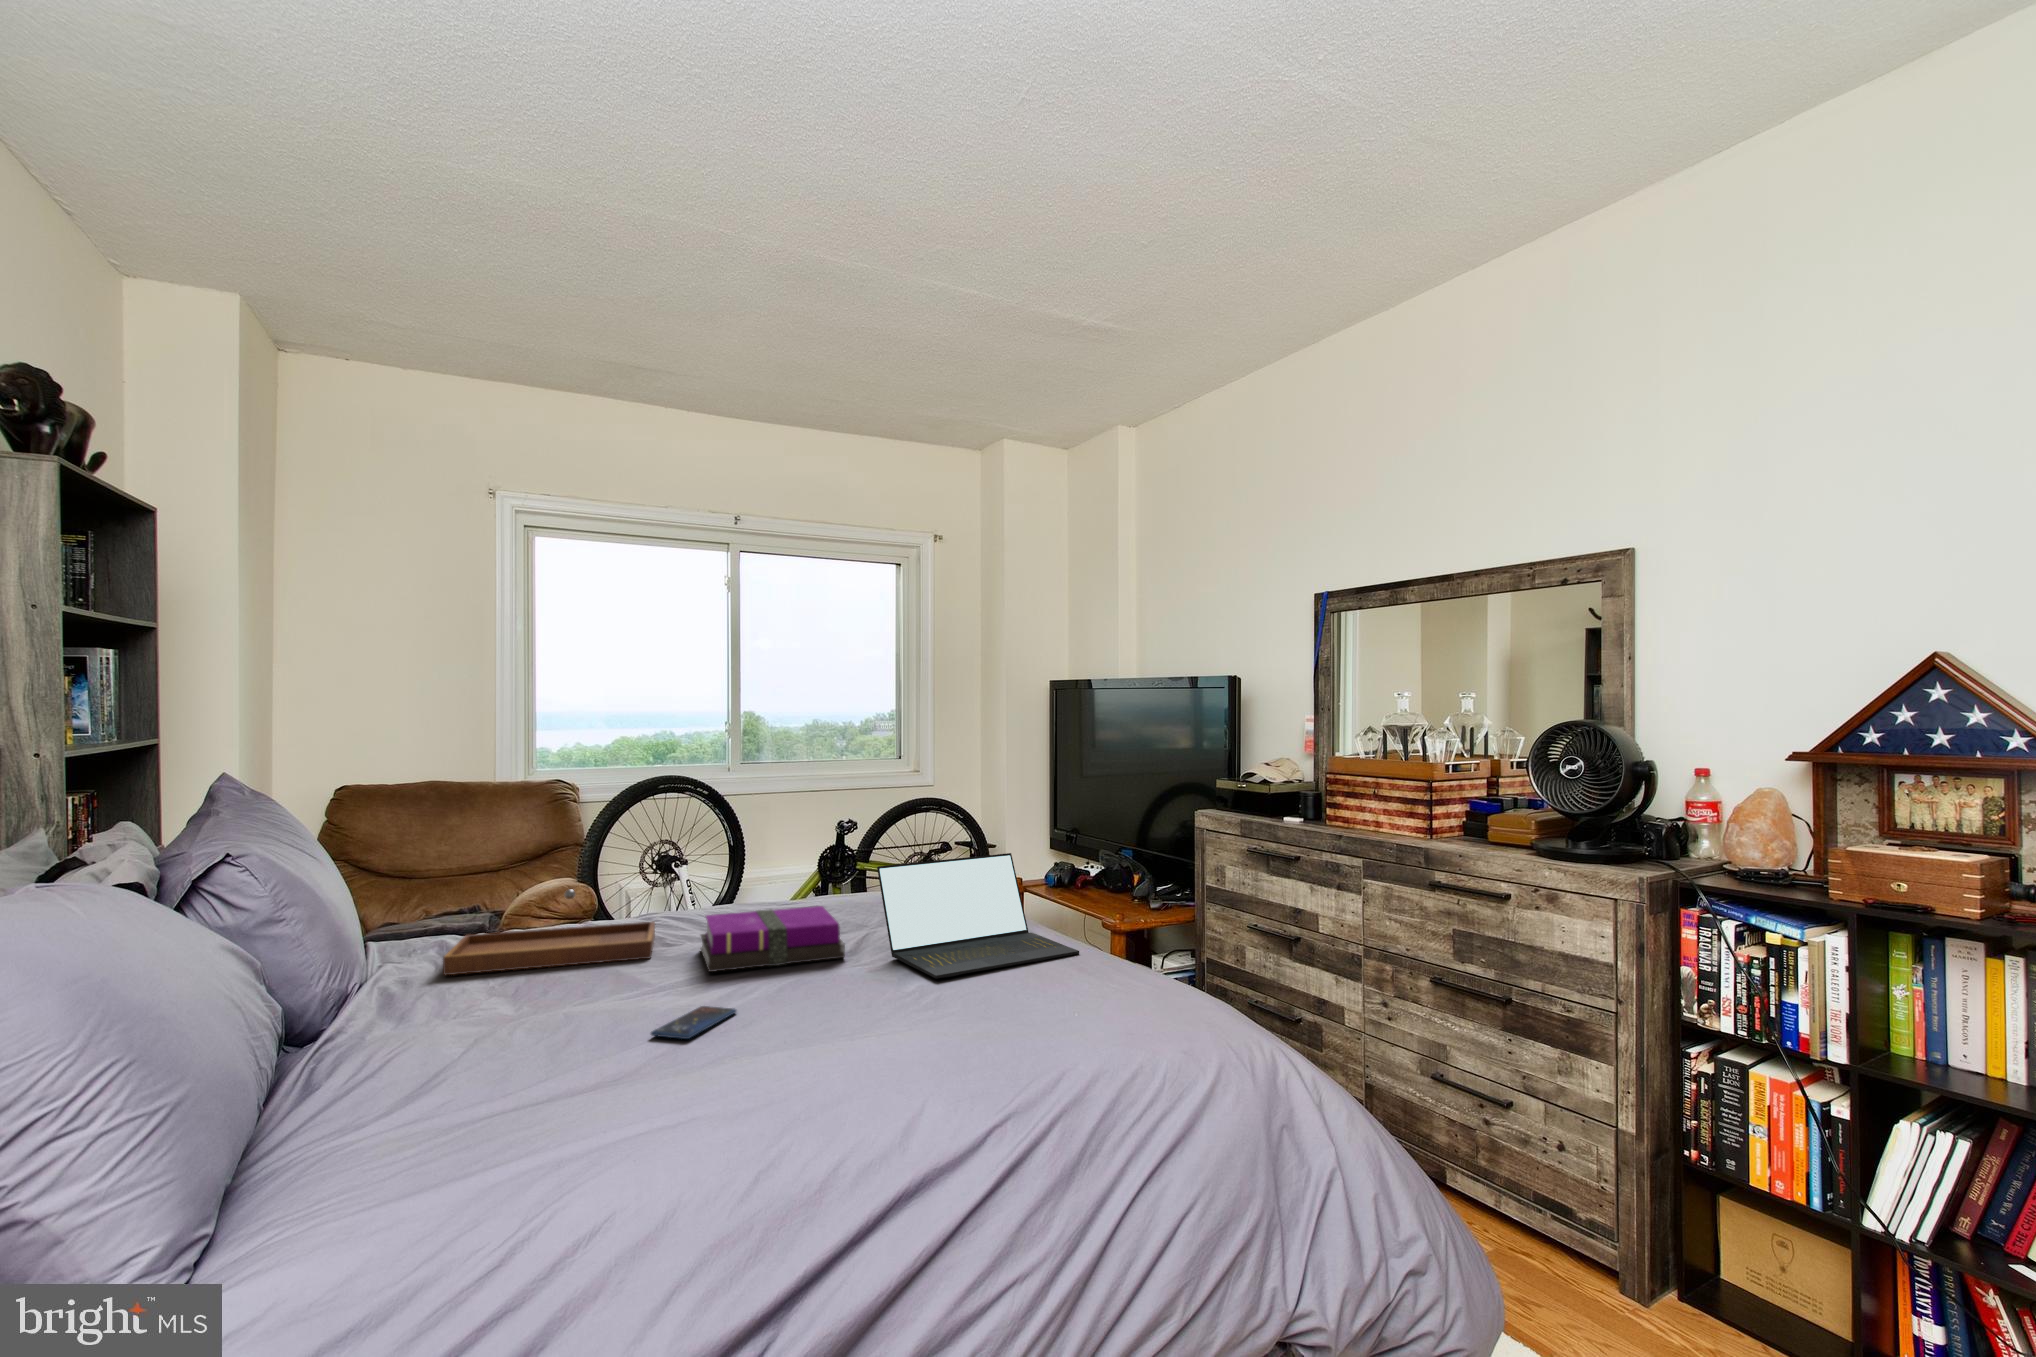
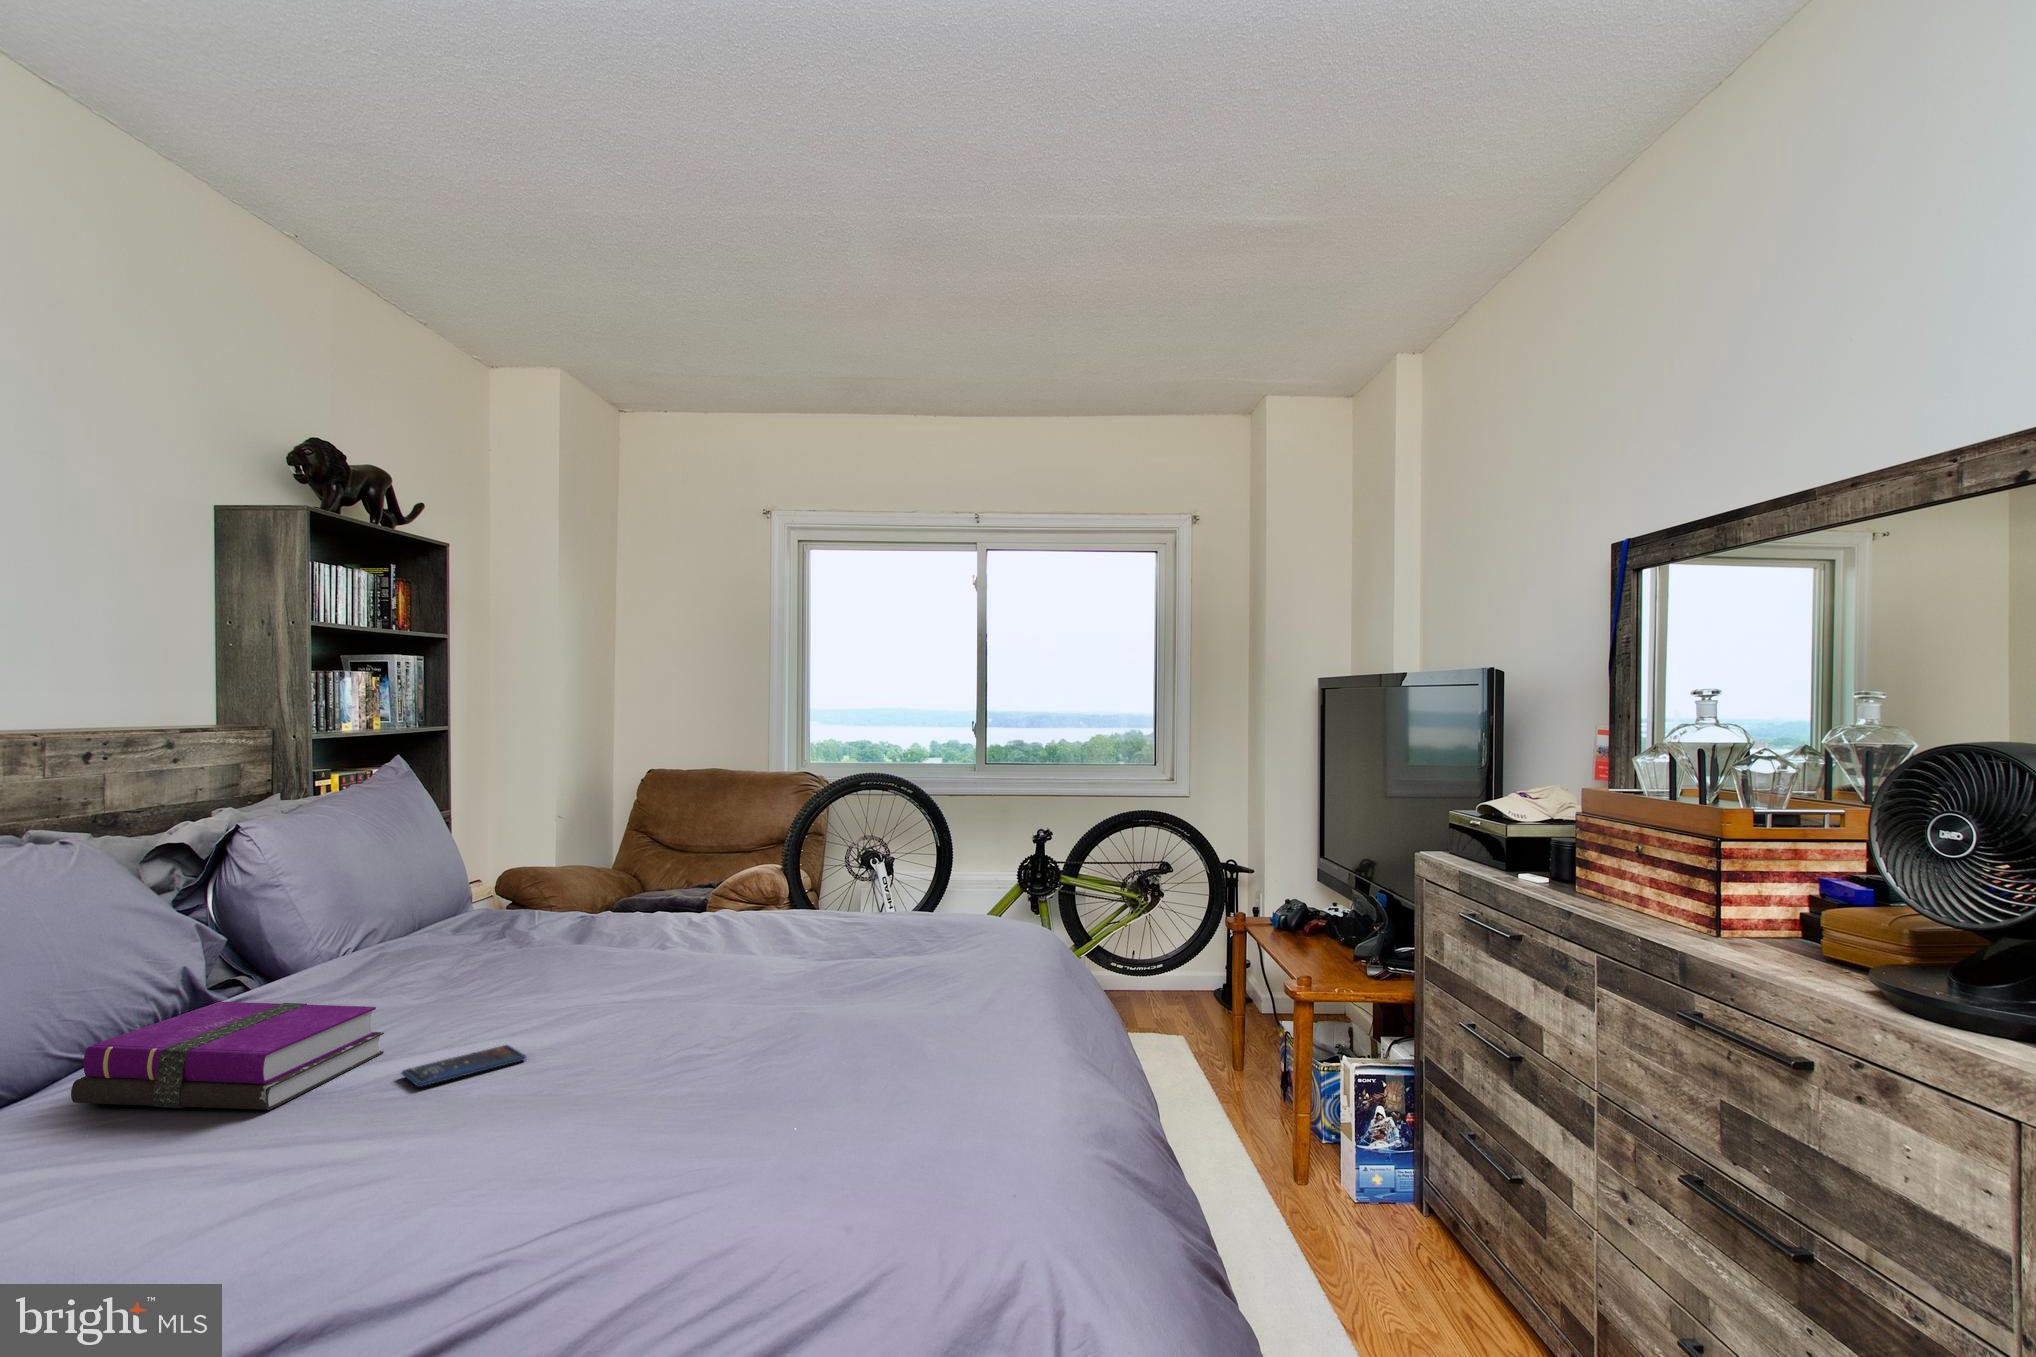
laptop: present [877,853,1079,978] -> none [776,895,1004,1055]
tray: present [443,889,655,975] -> none [415,888,649,973]
notebook: present [701,906,845,972] -> present [71,1002,384,1110]

